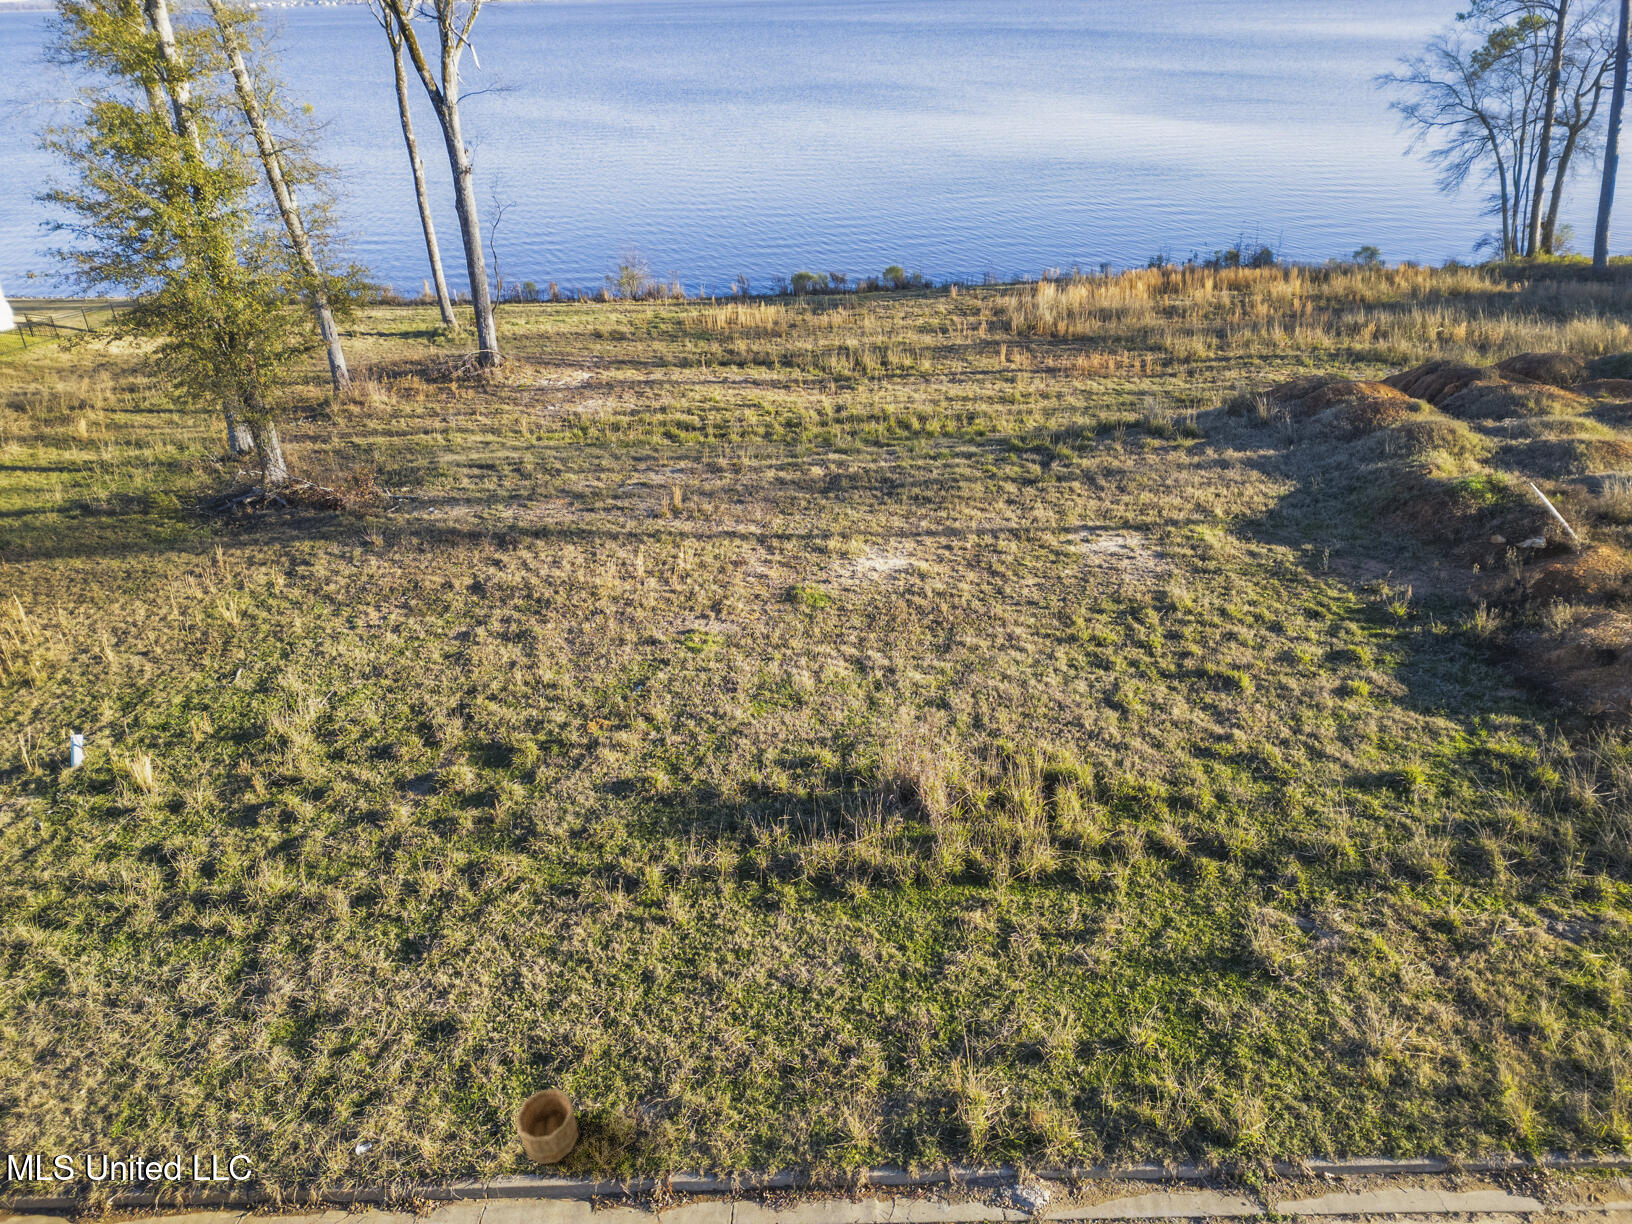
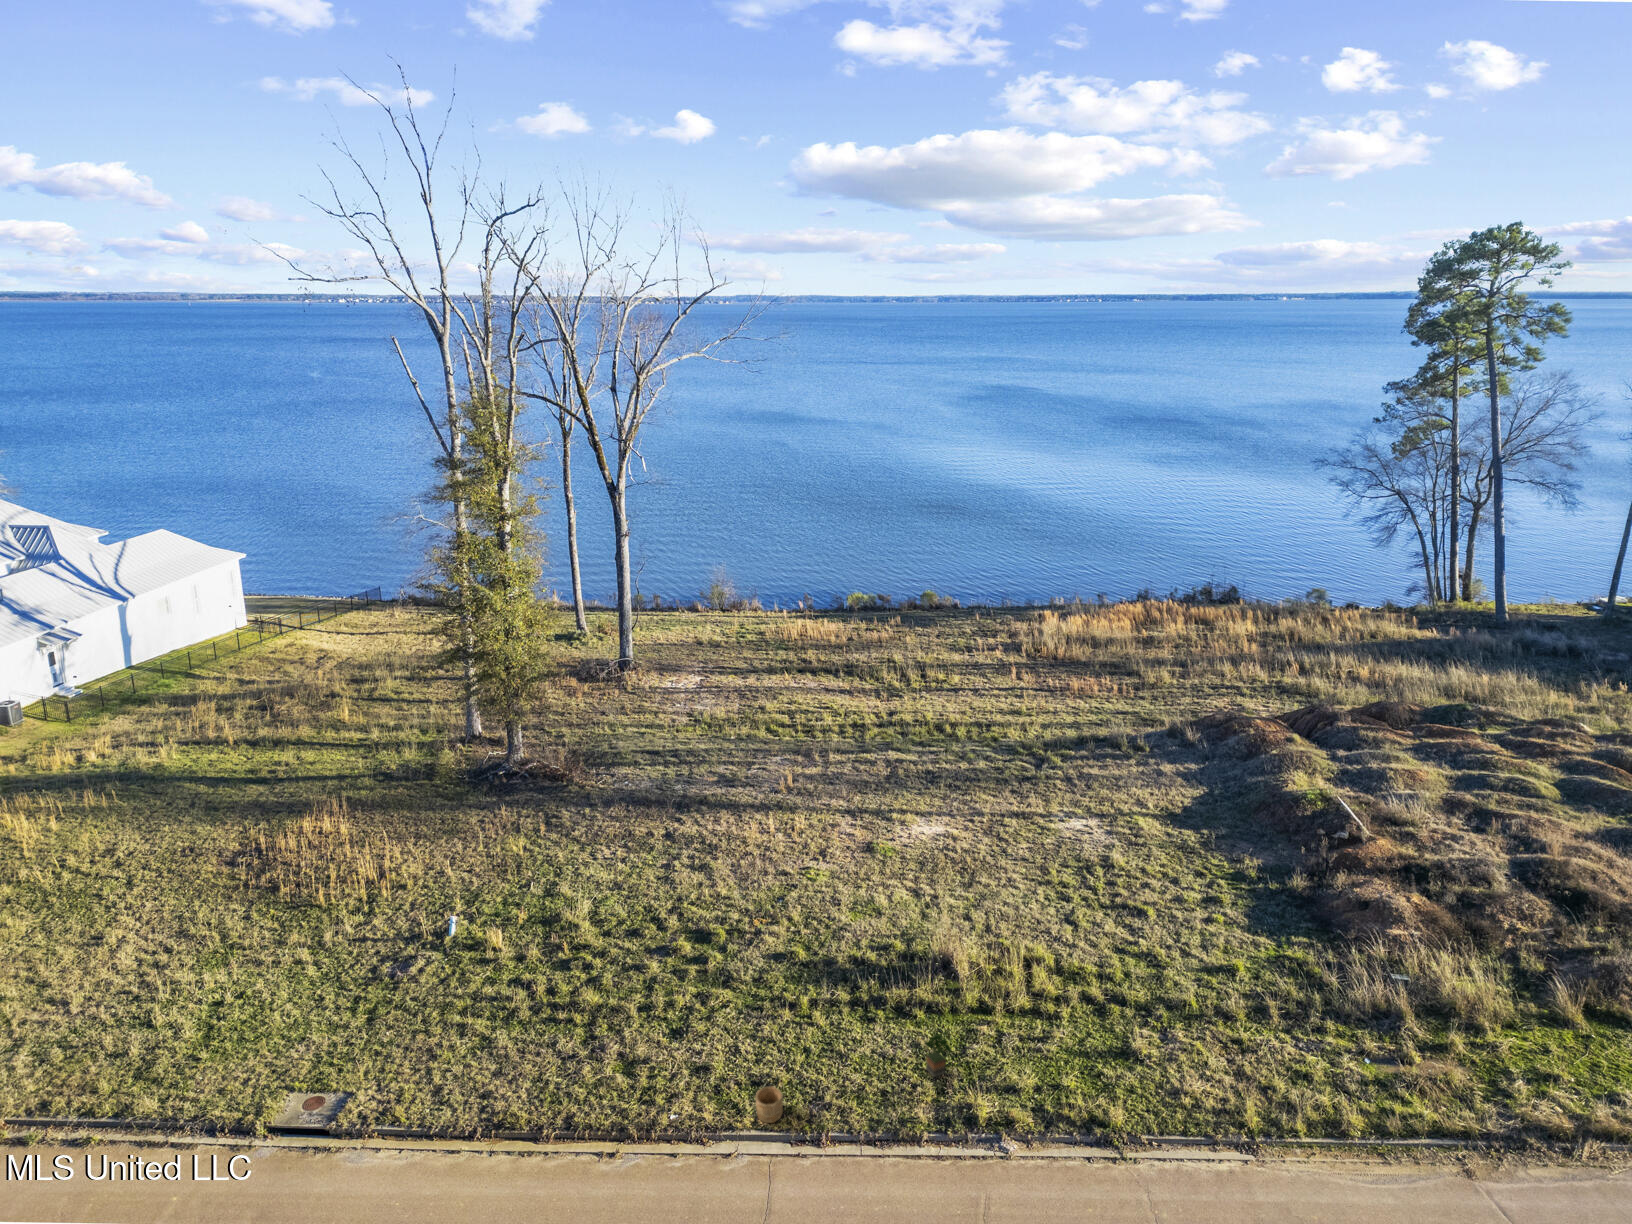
potted tree: none [864,954,920,1032] -> present [924,1034,952,1077]

